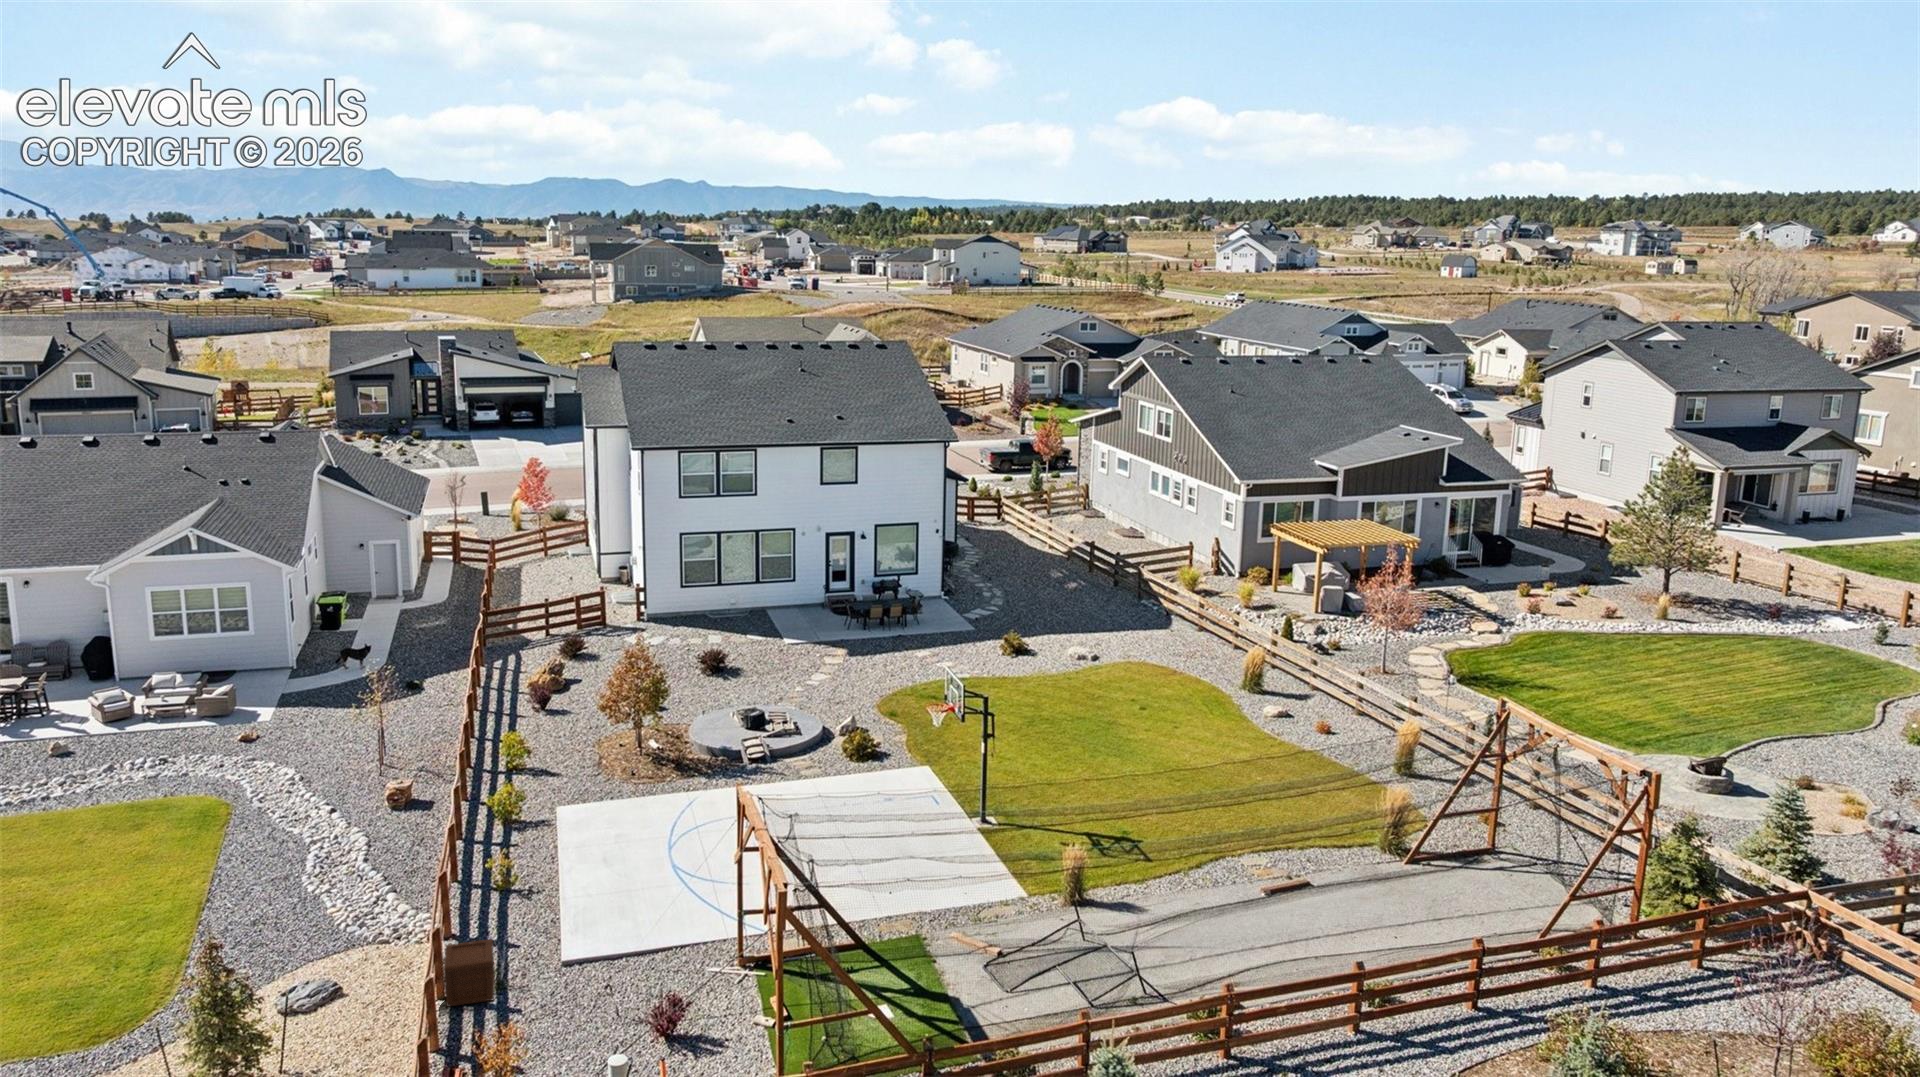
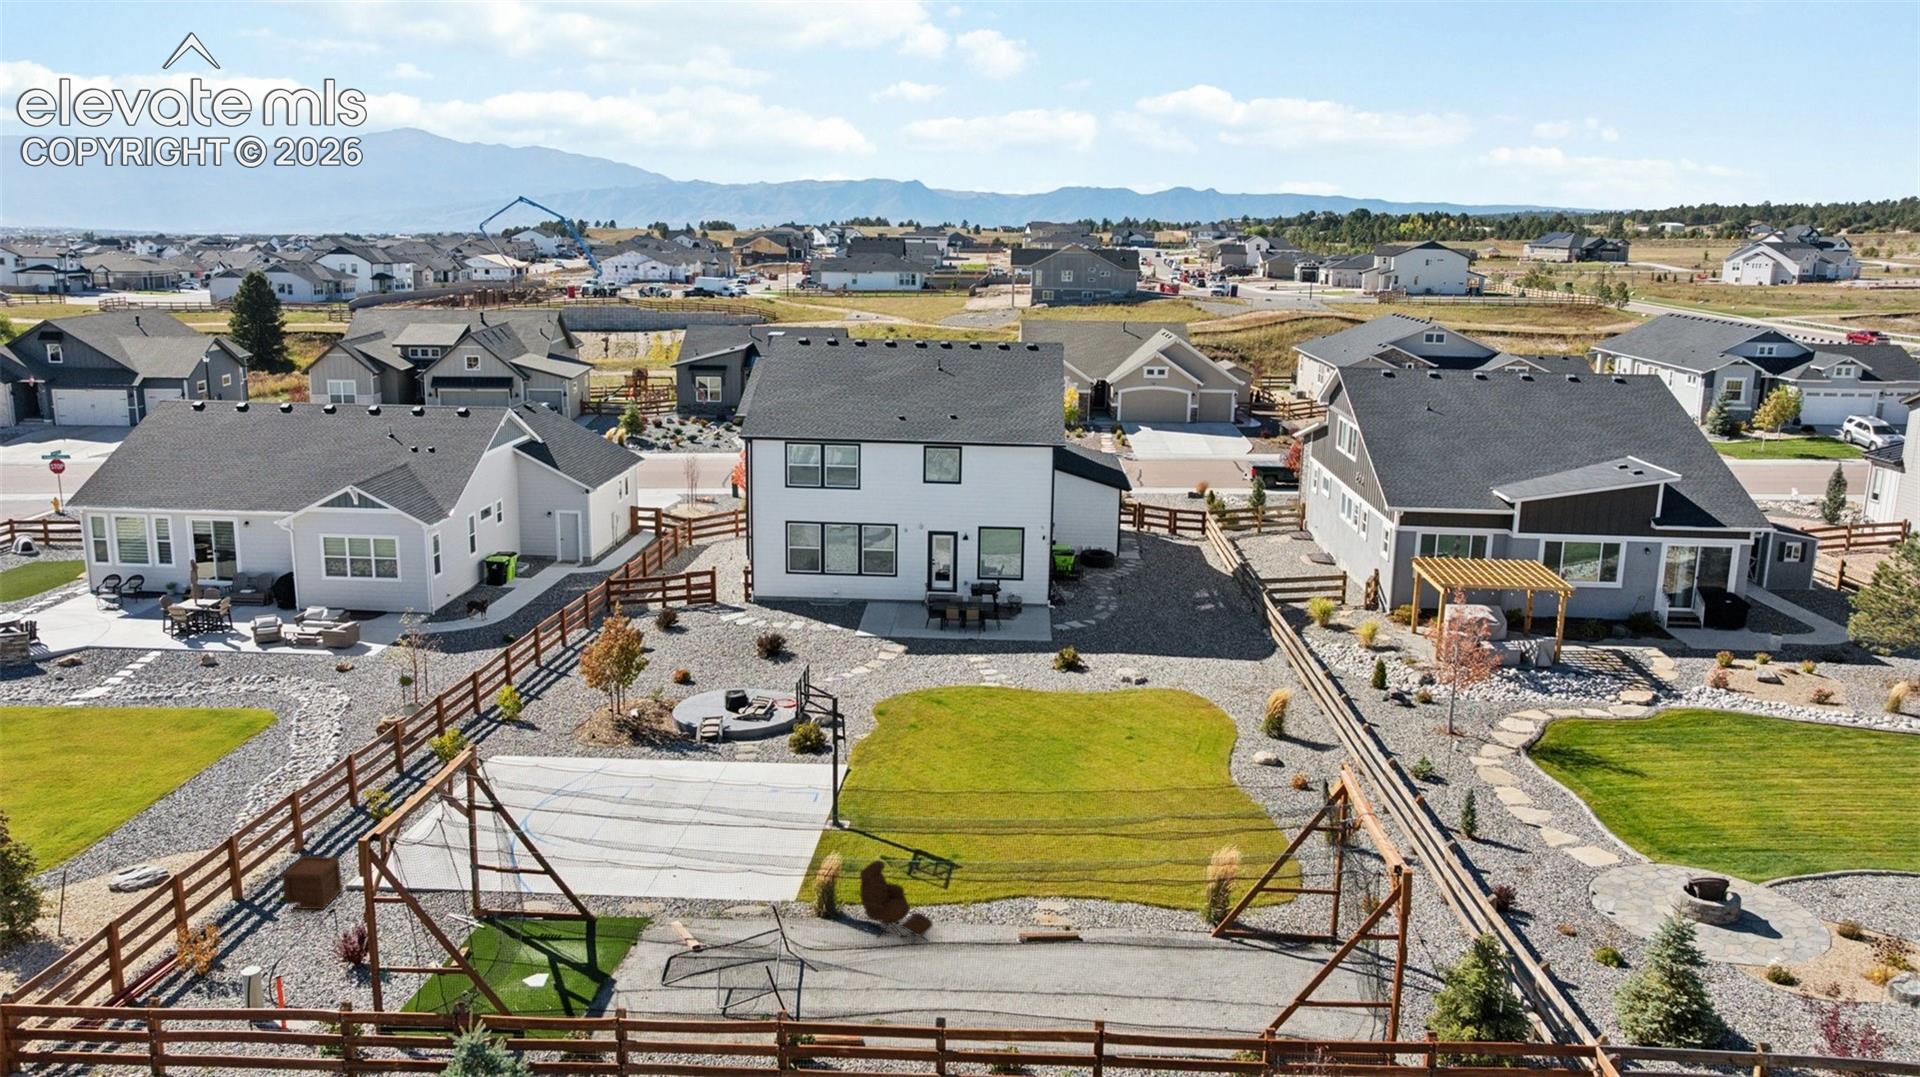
potted tree: none [363,734,388,779] -> present [399,675,419,715]
lounge chair: none [1067,850,1136,926] -> present [860,860,933,941]

